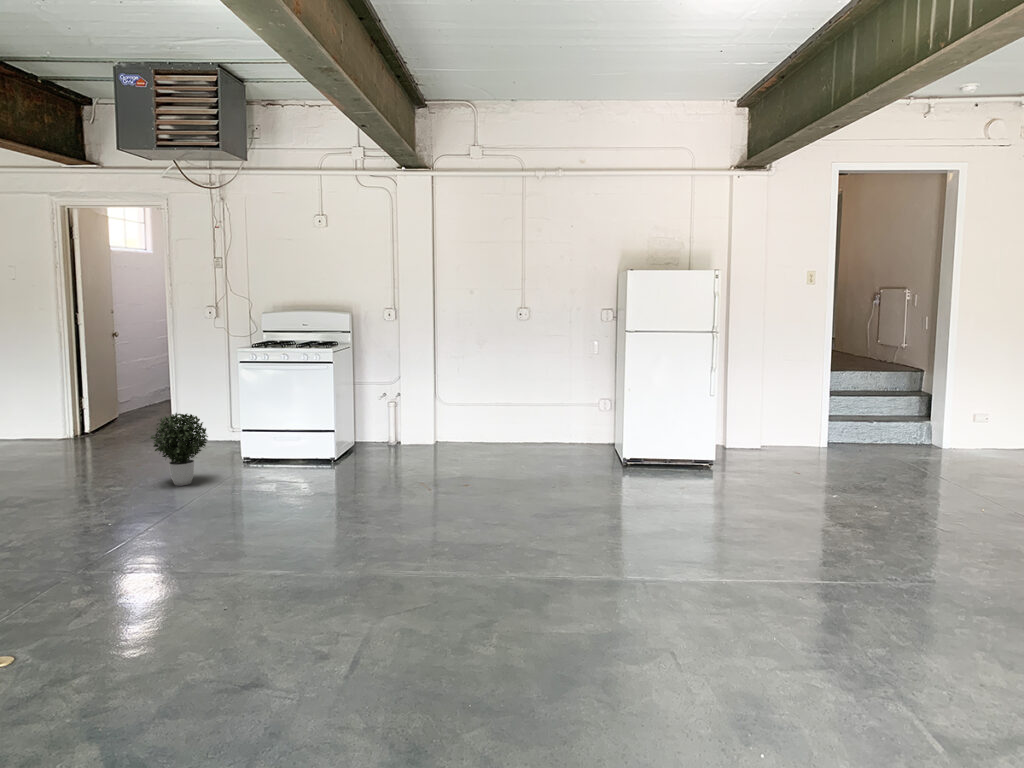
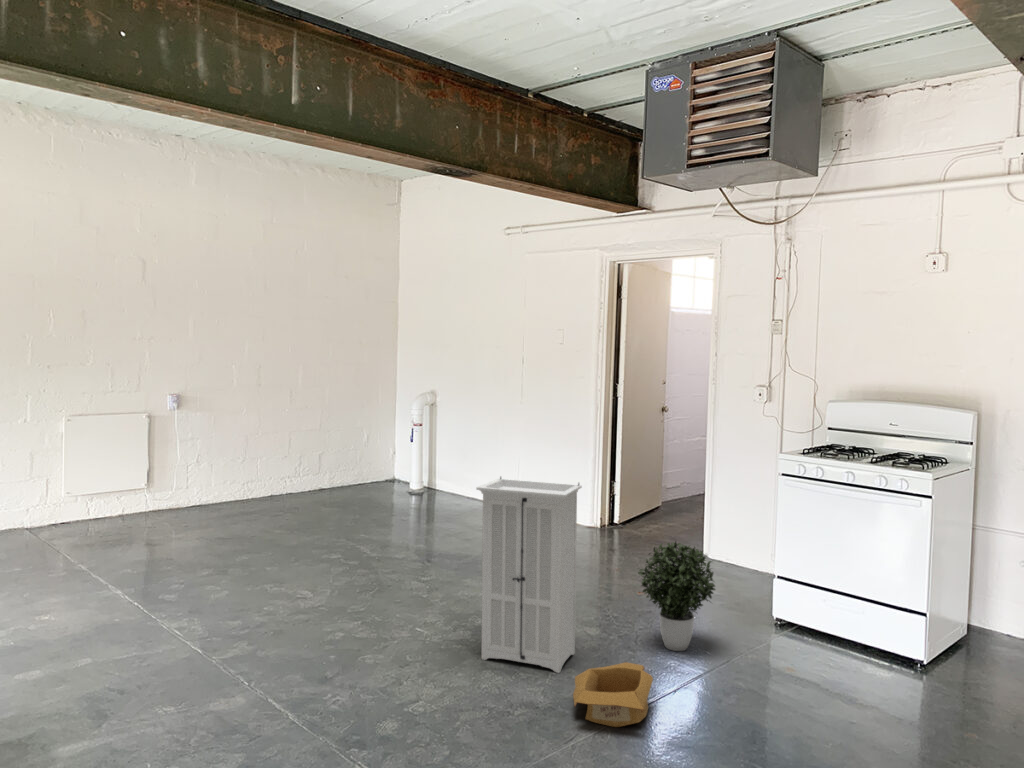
storage cabinet: none [17,376,110,518] -> present [476,477,582,673]
cardboard box: none [125,486,187,523] -> present [573,662,653,727]

